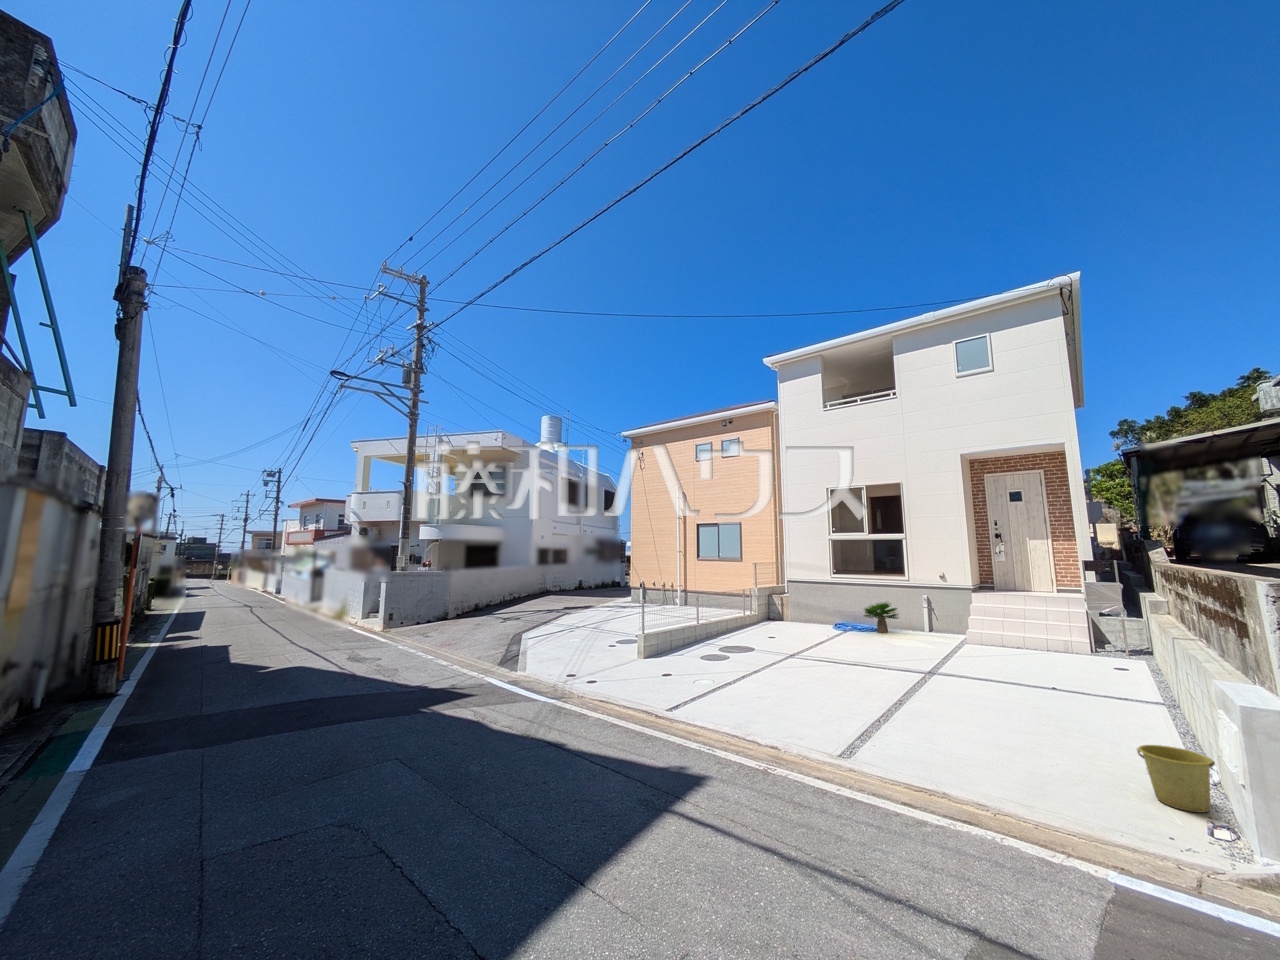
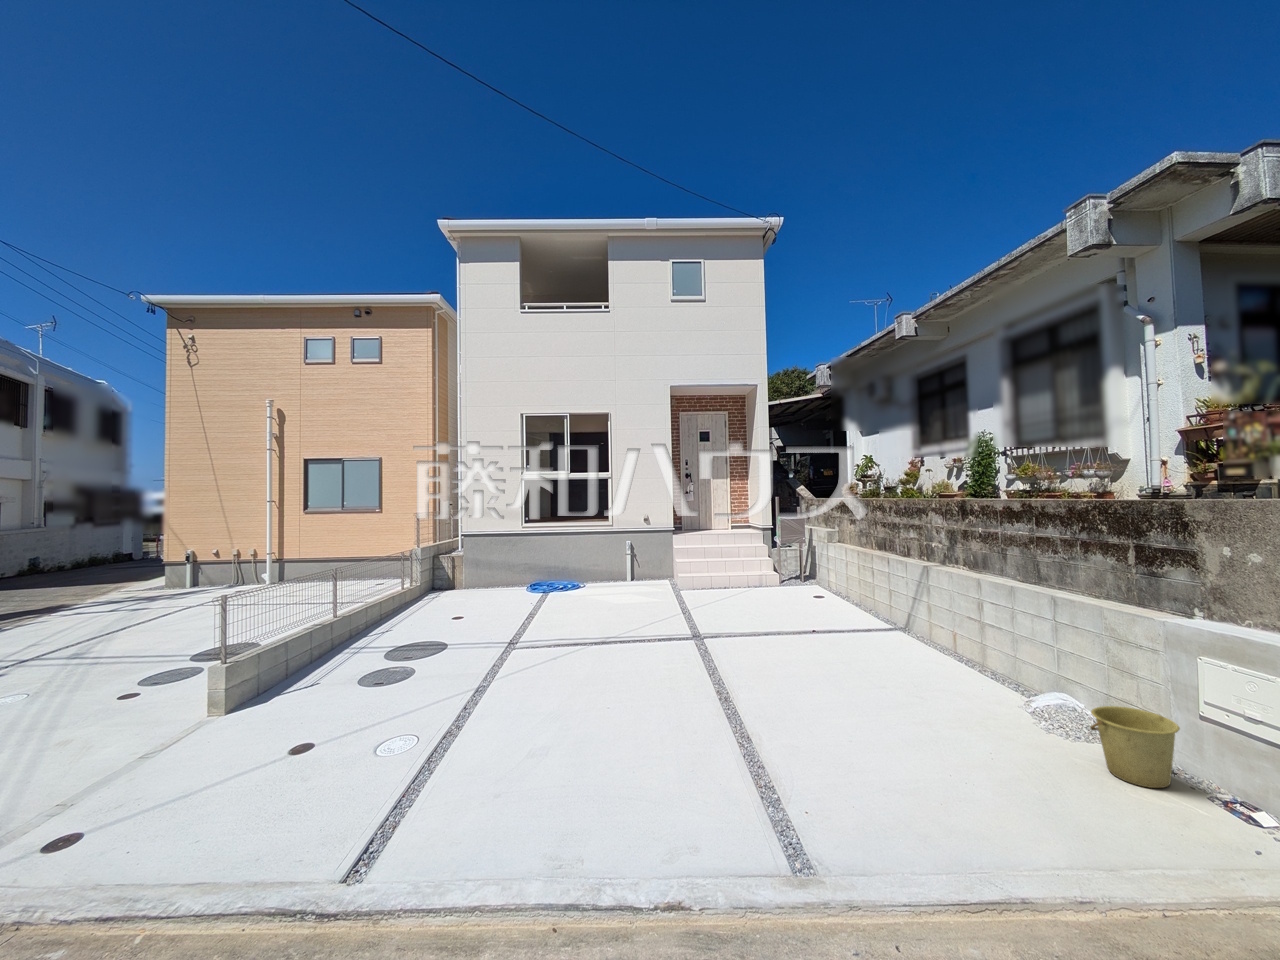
potted plant: present [864,602,898,633] -> none [563,552,609,591]

